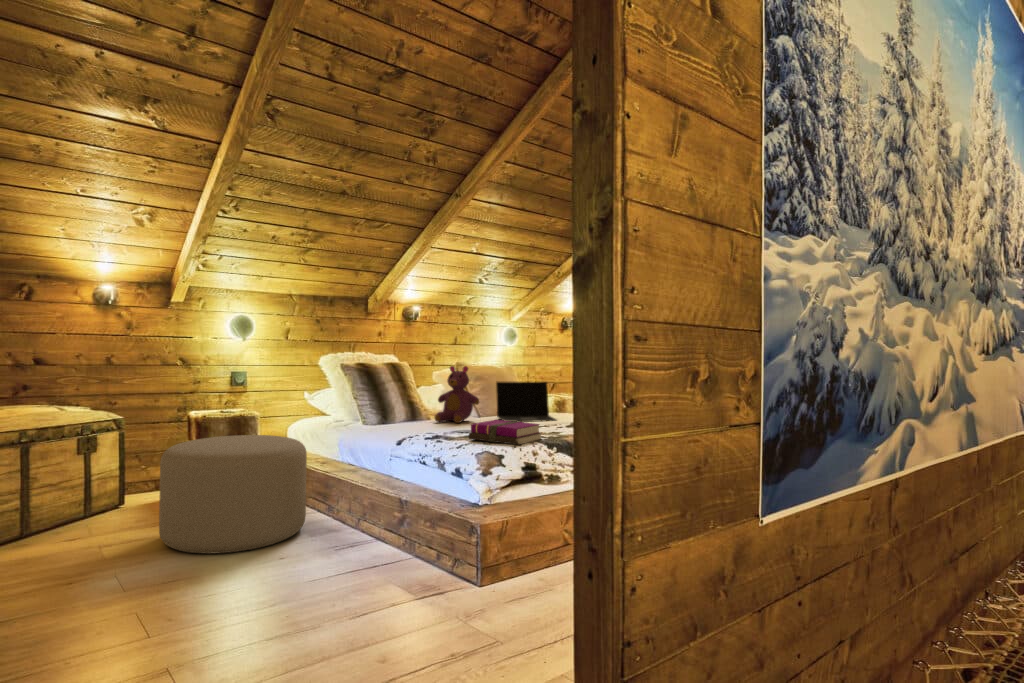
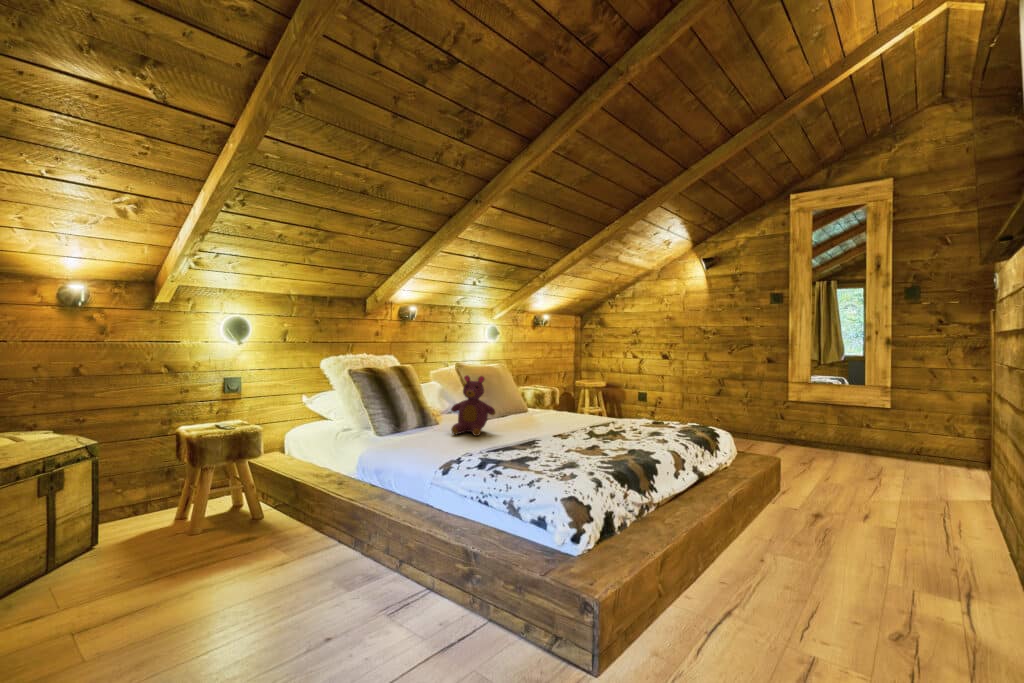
laptop: present [496,382,556,422] -> none [506,389,571,433]
notebook: present [469,420,541,445] -> none [521,444,594,480]
ottoman: present [159,435,307,554] -> none [167,467,343,629]

